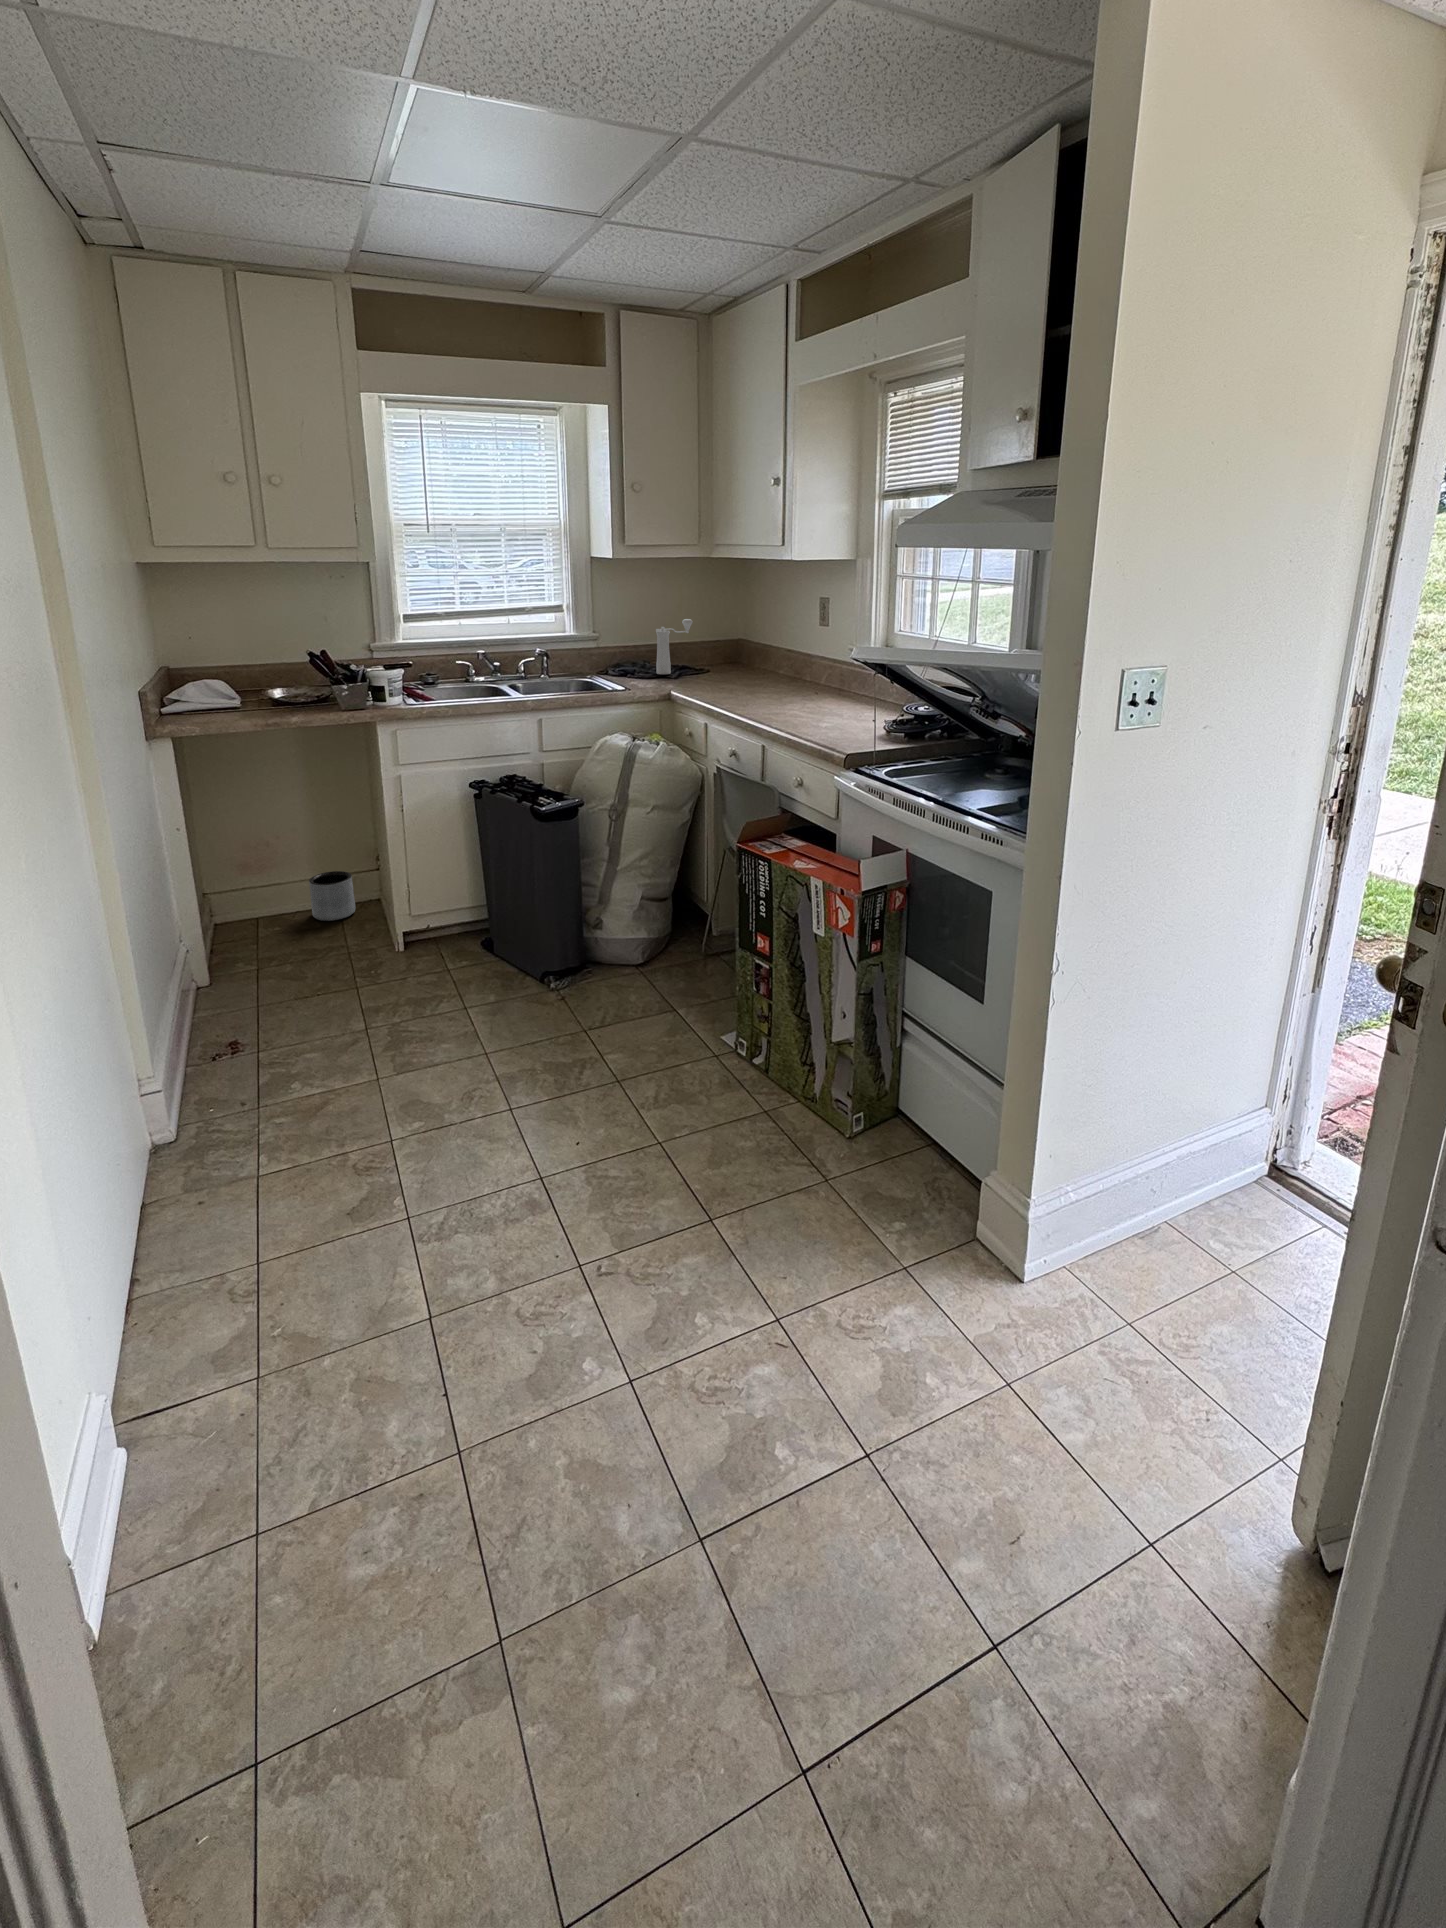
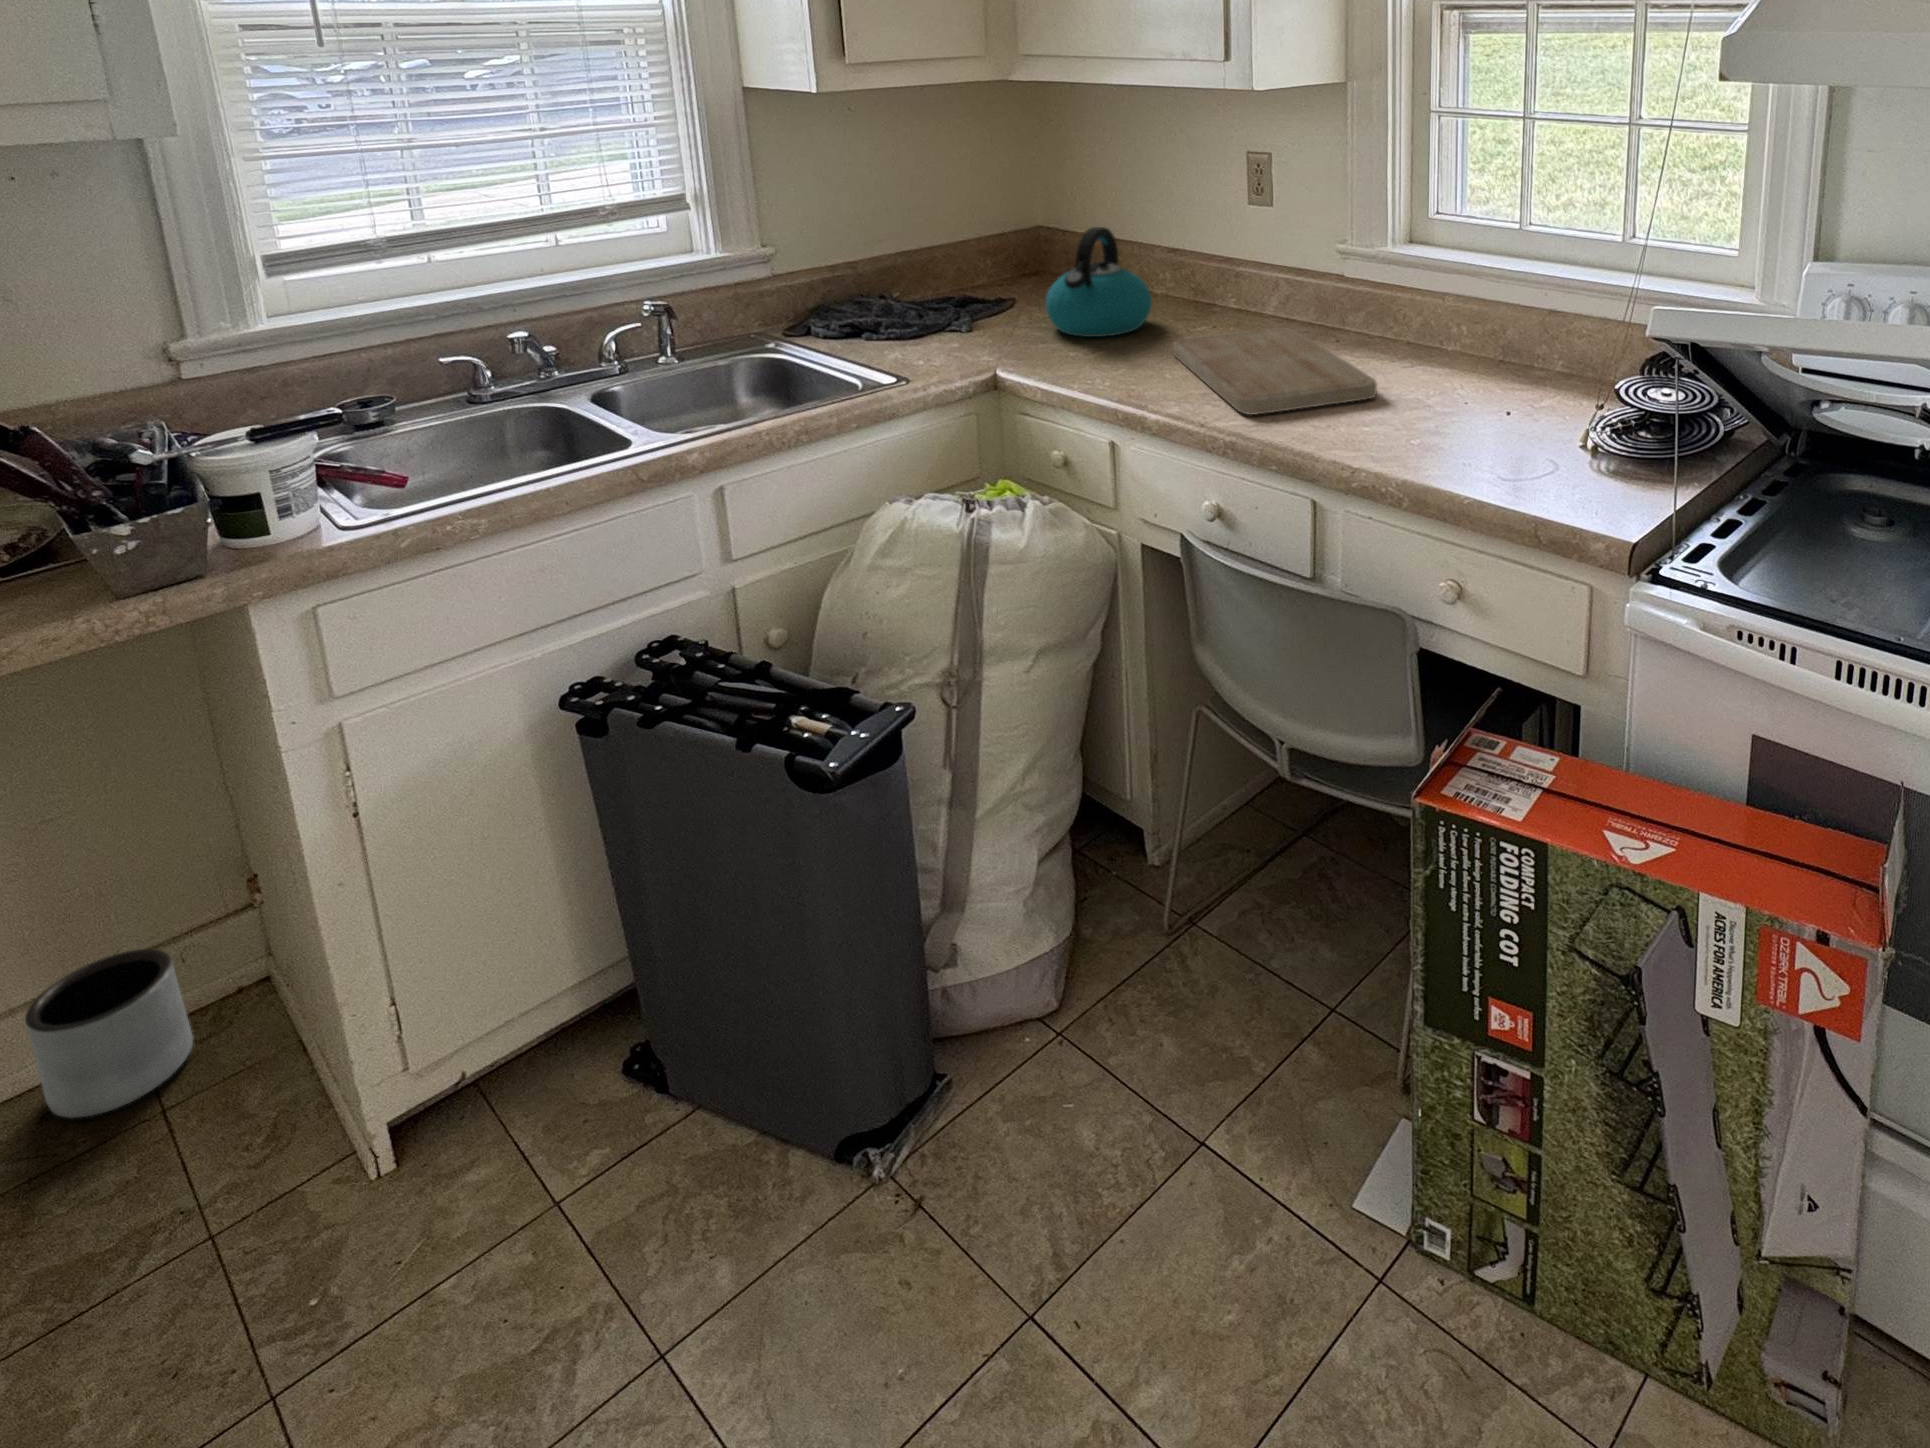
pepper mill: present [656,619,693,674] -> none [907,203,977,322]
kettle: none [709,631,762,685] -> present [1046,227,1152,337]
cutting board: none [752,686,824,711] -> present [1174,328,1377,415]

